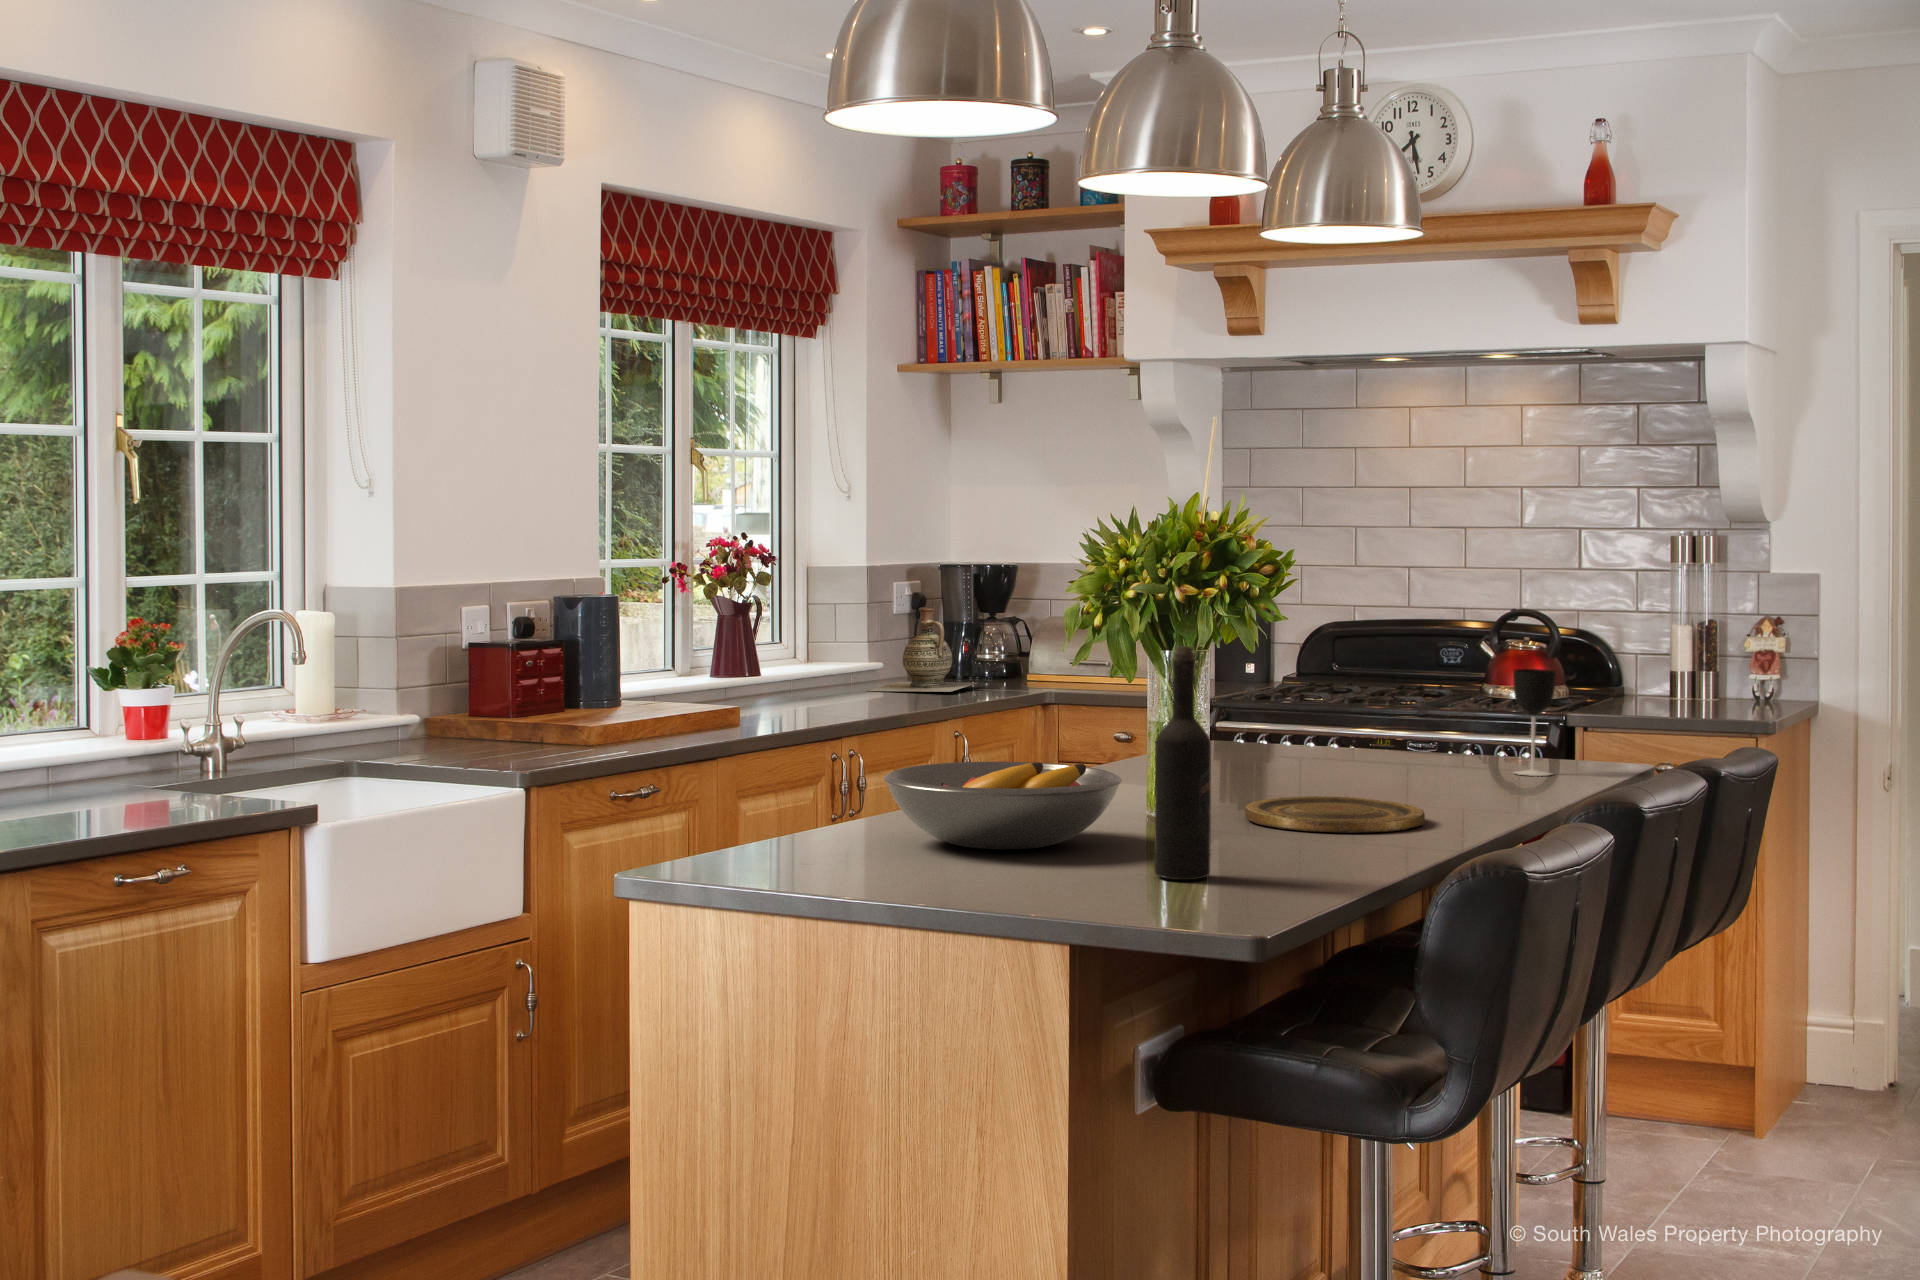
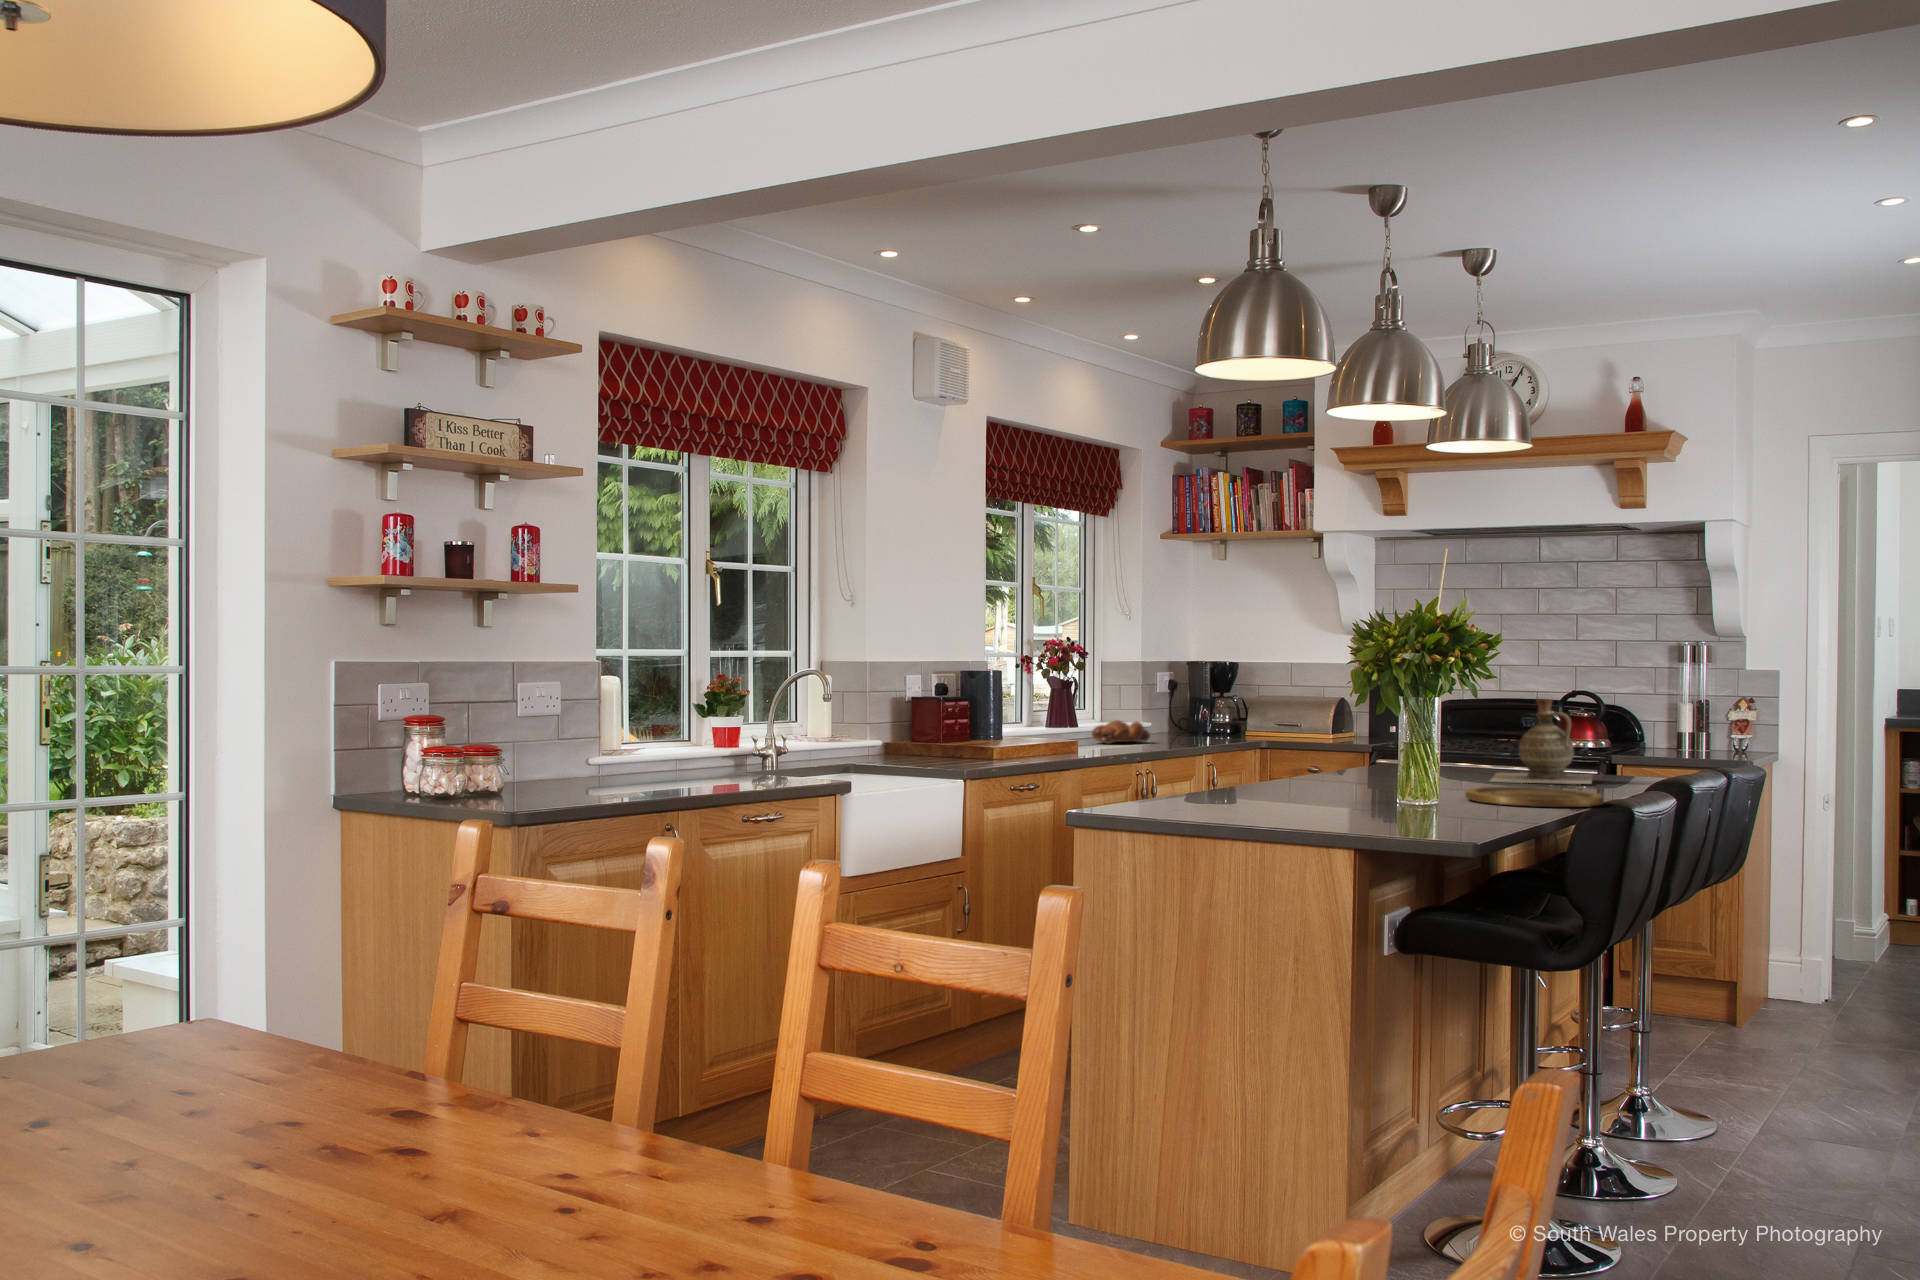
ceramic jug: present [868,607,976,692] -> present [1490,698,1593,784]
wine bottle: present [1154,646,1211,880] -> none [1432,661,1476,828]
bread loaf: none [772,667,864,706] -> present [1091,720,1150,744]
wine glass: present [1513,669,1556,776] -> none [1632,709,1666,783]
fruit bowl: present [884,762,1122,850] -> none [1219,750,1391,811]

